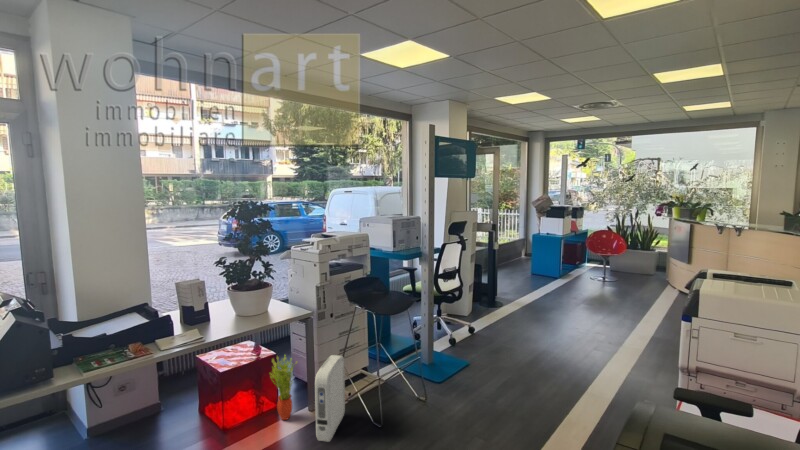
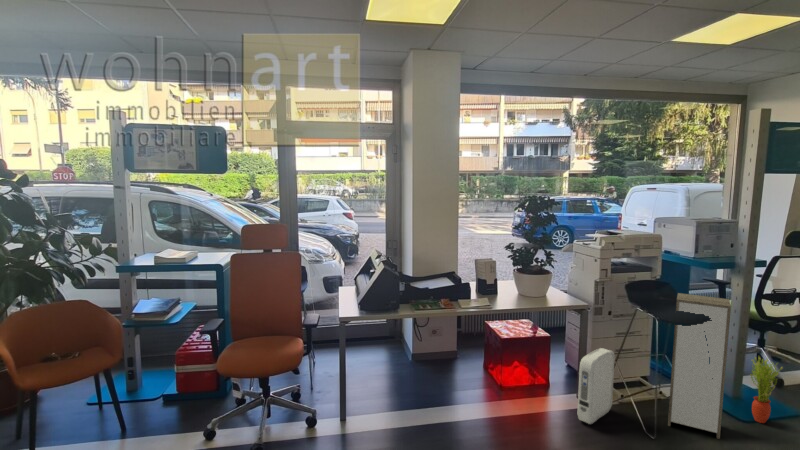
storage cabinet: none [391,285,435,413] -> present [668,293,731,439]
potted plant: present [270,357,297,420] -> present [751,357,782,423]

